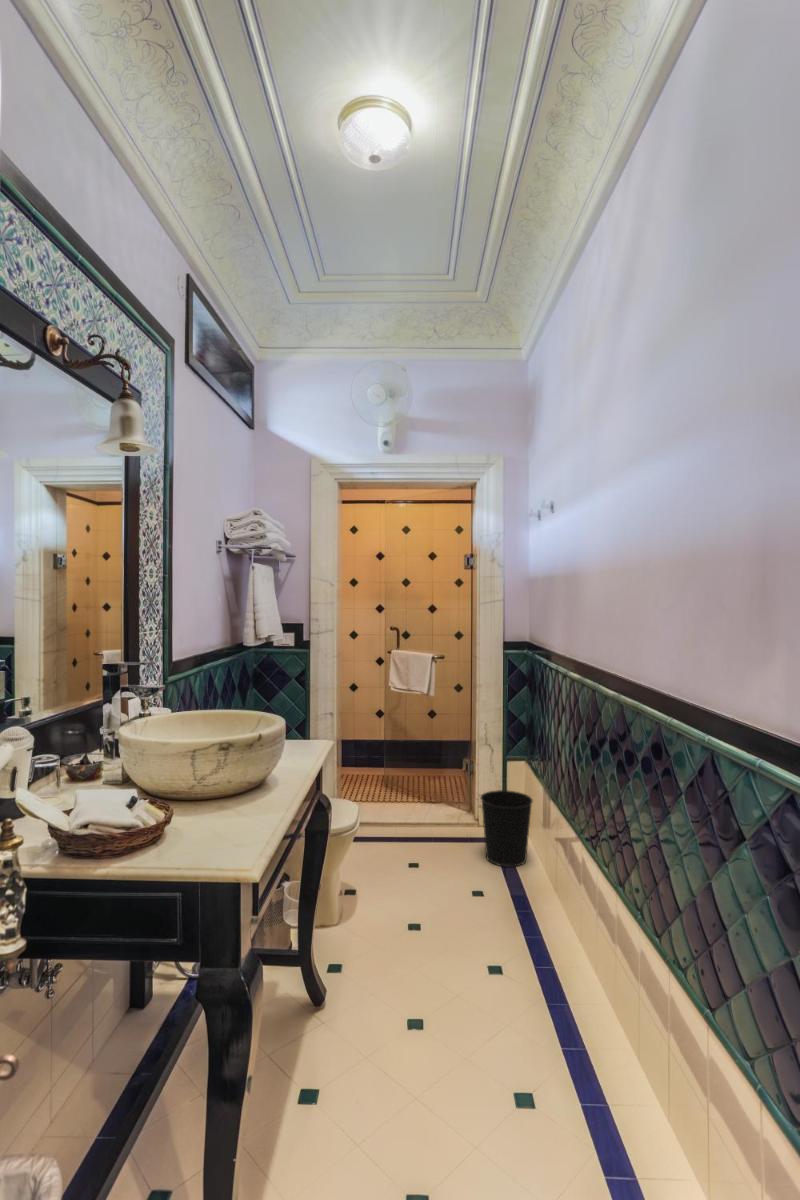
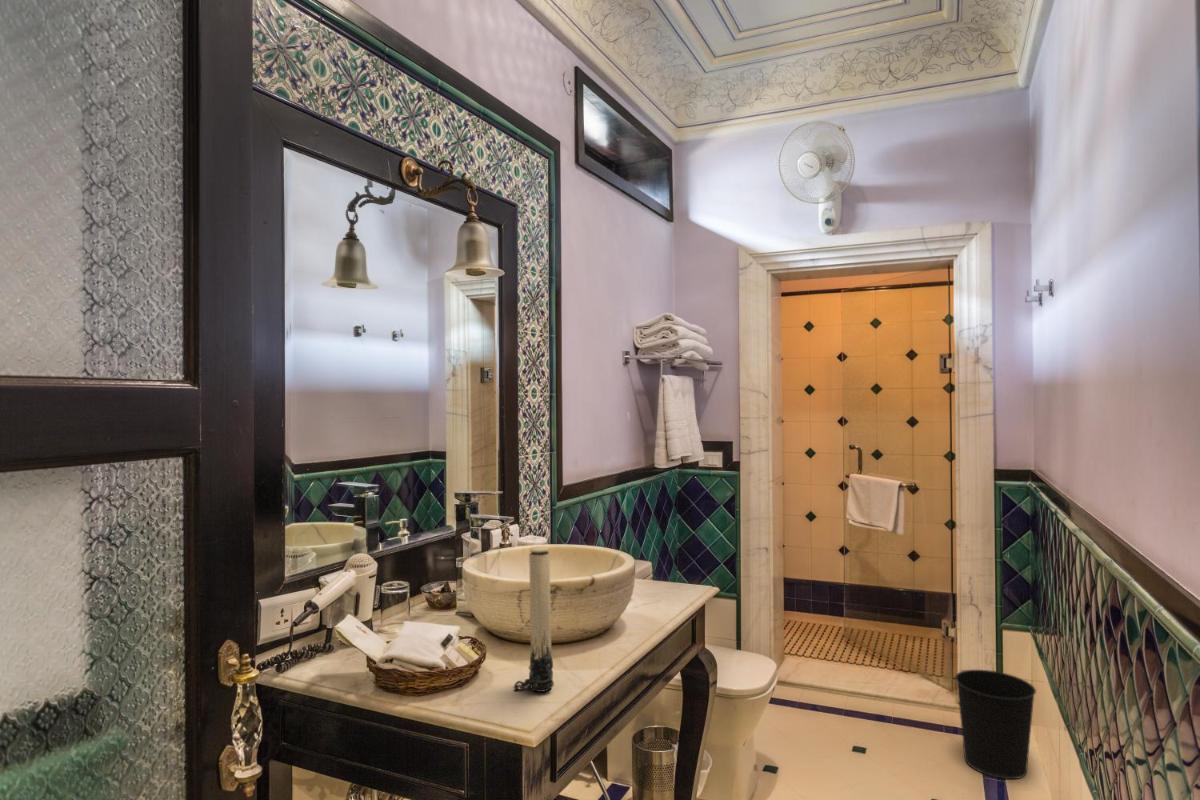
candle: none [205,700,244,833] -> present [514,547,554,692]

